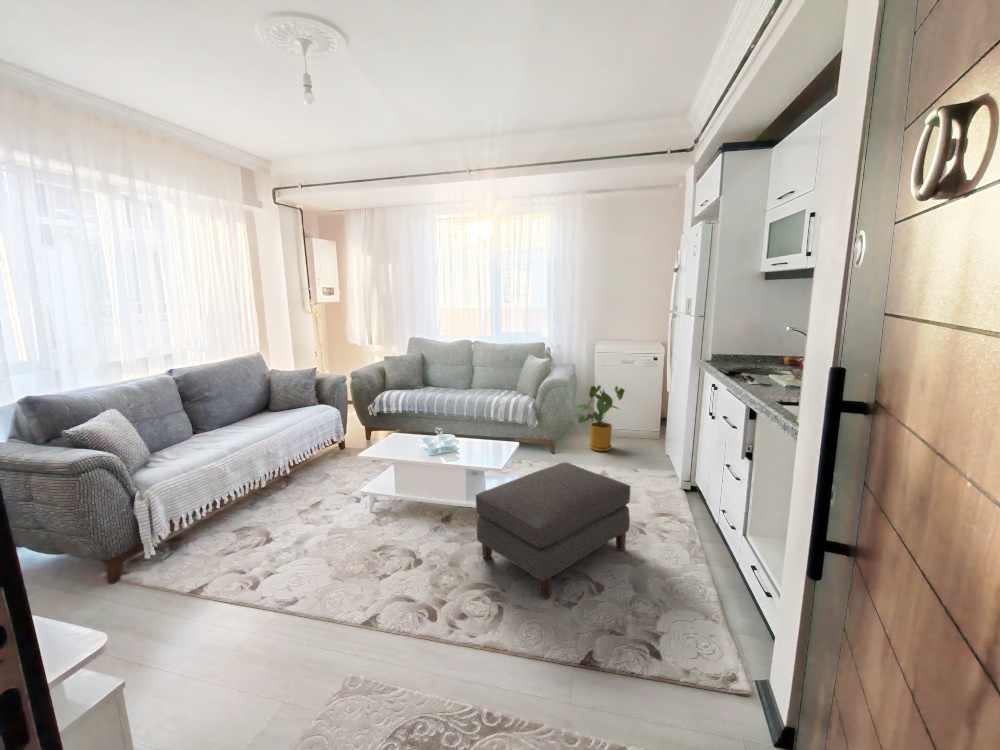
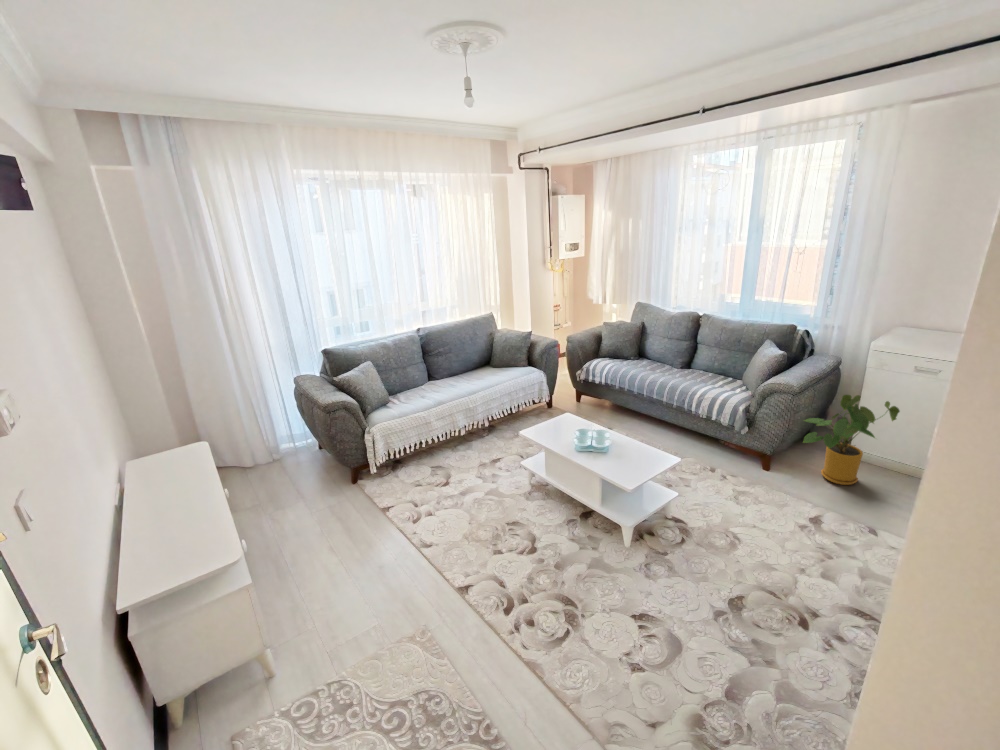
ottoman: present [476,462,631,599] -> none [583,500,777,648]

